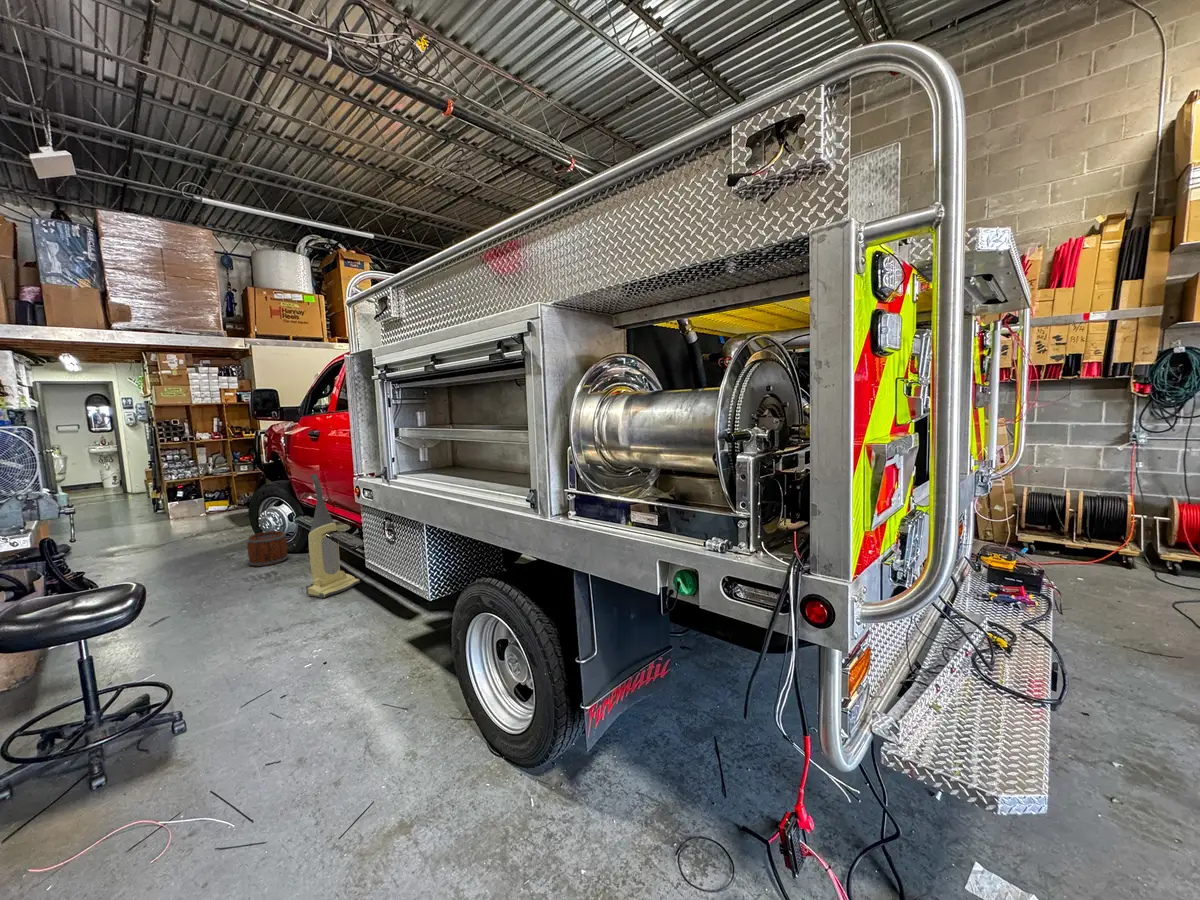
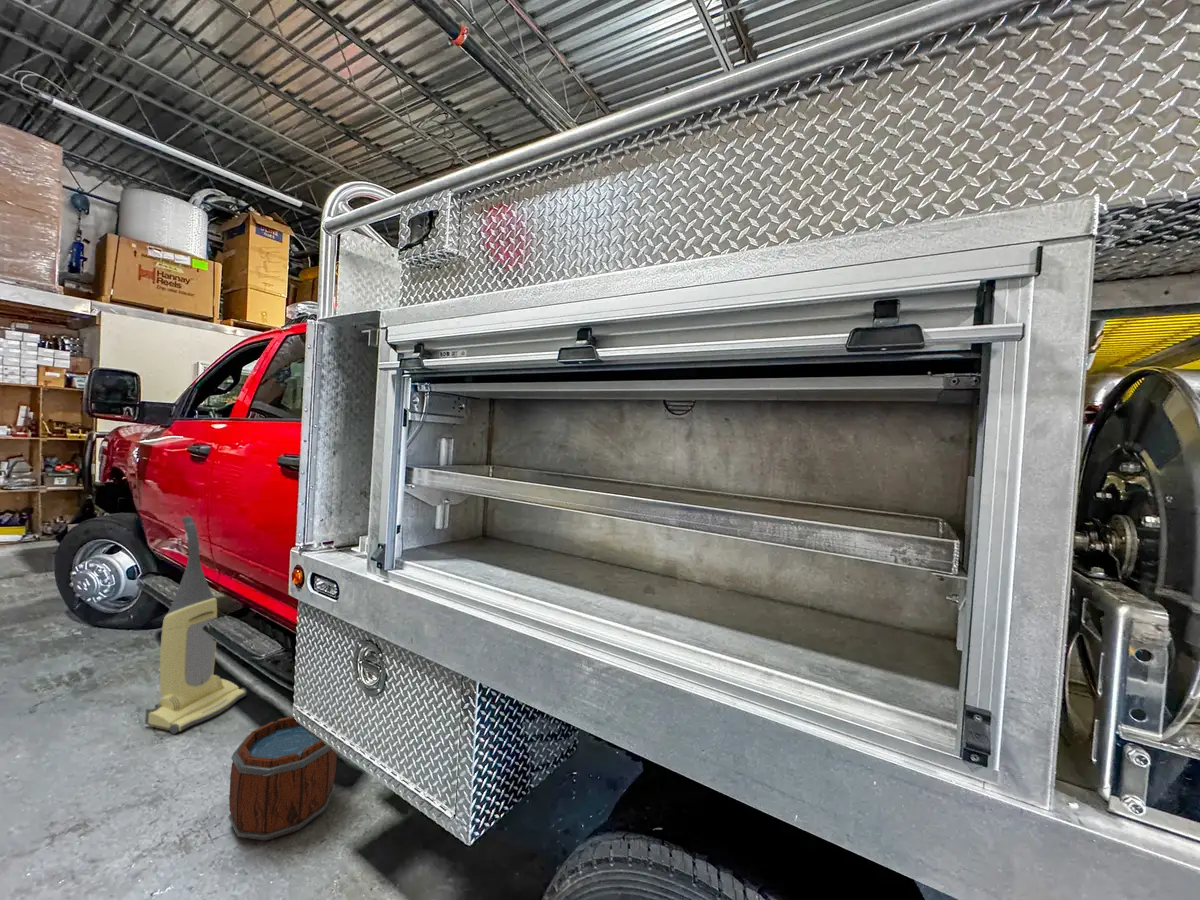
bucket: present [247,531,288,566] -> present [228,716,337,841]

